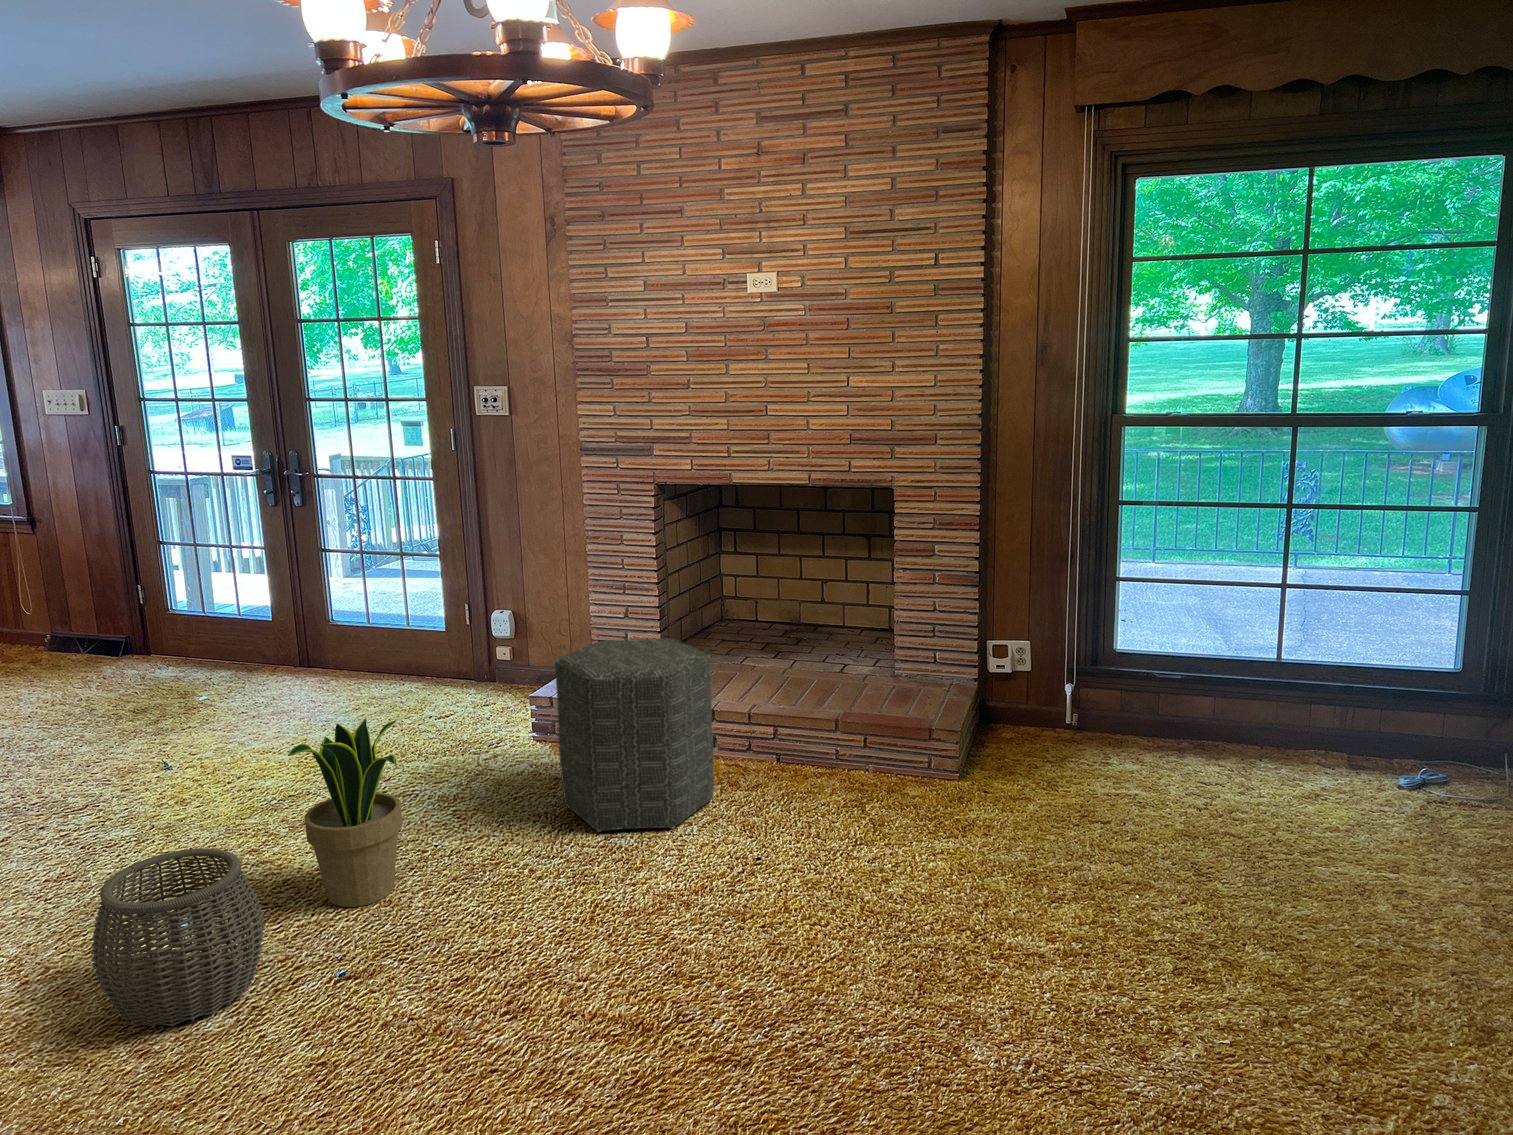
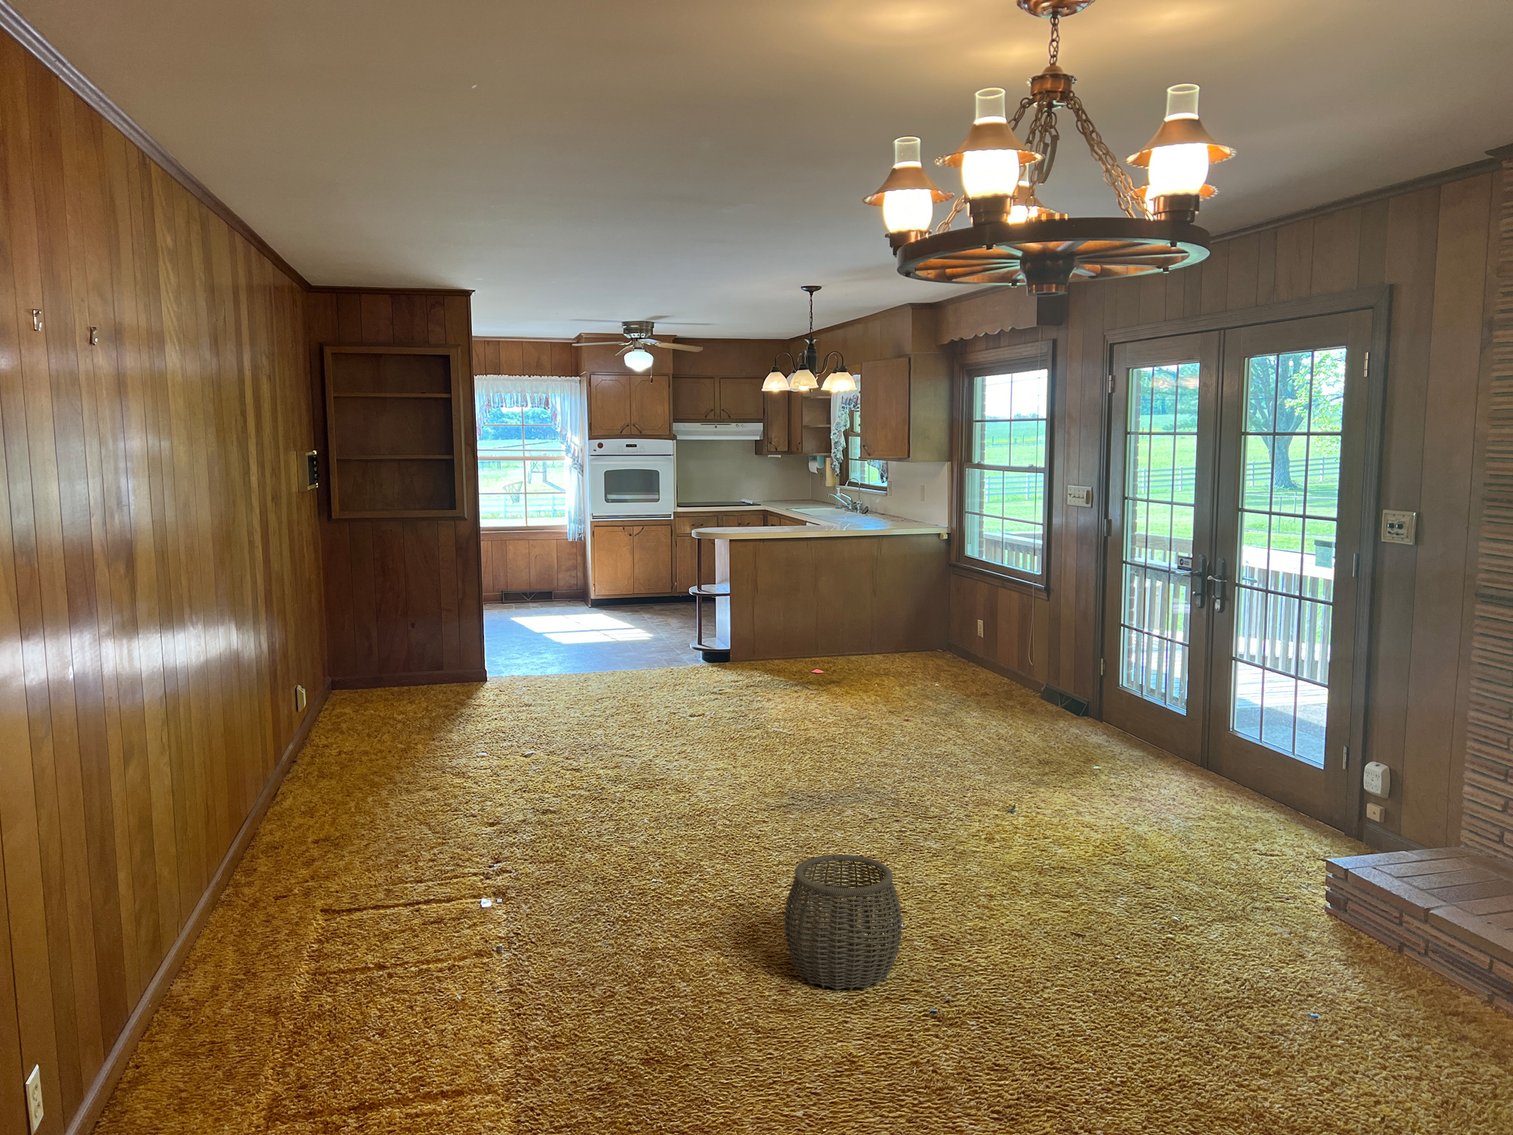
ottoman: present [555,638,714,832] -> none [1265,815,1468,1062]
potted plant: present [288,718,403,907] -> none [965,801,1076,977]

